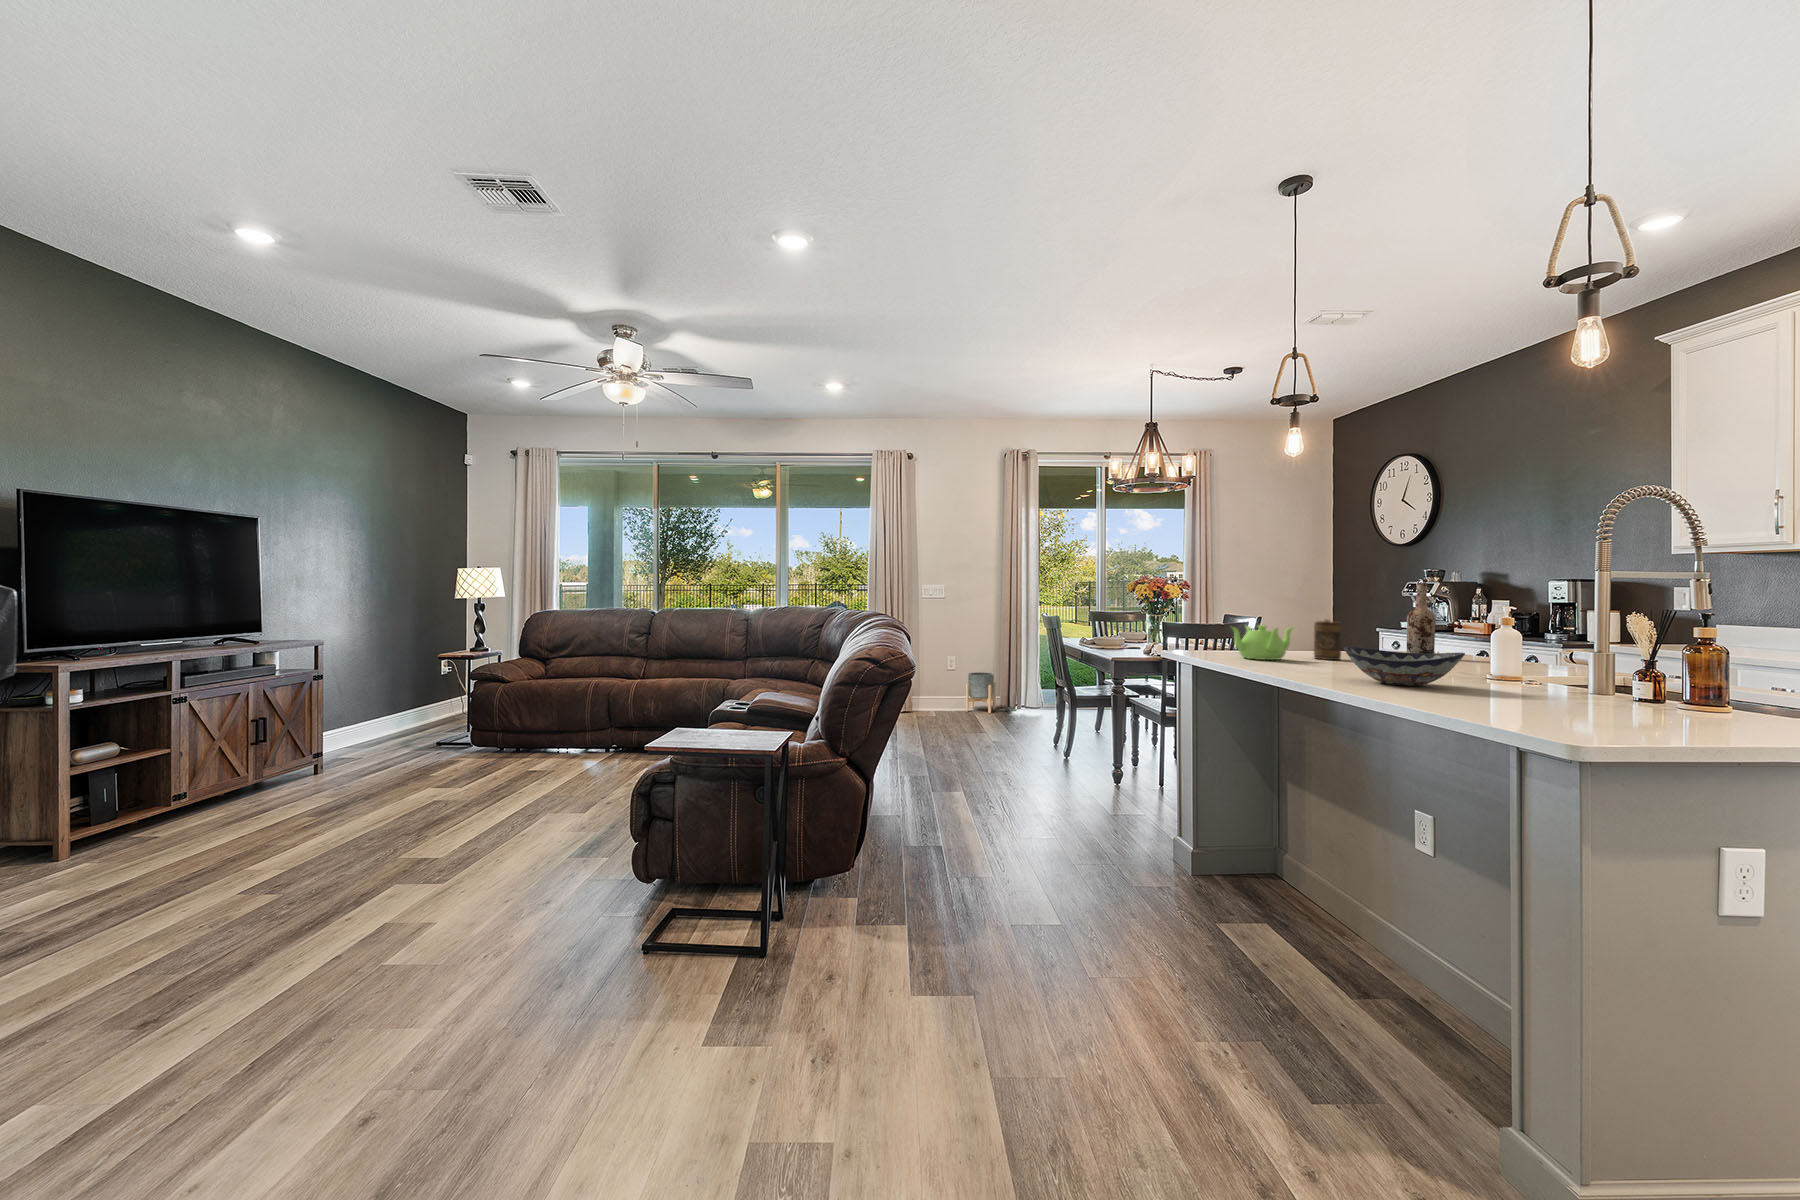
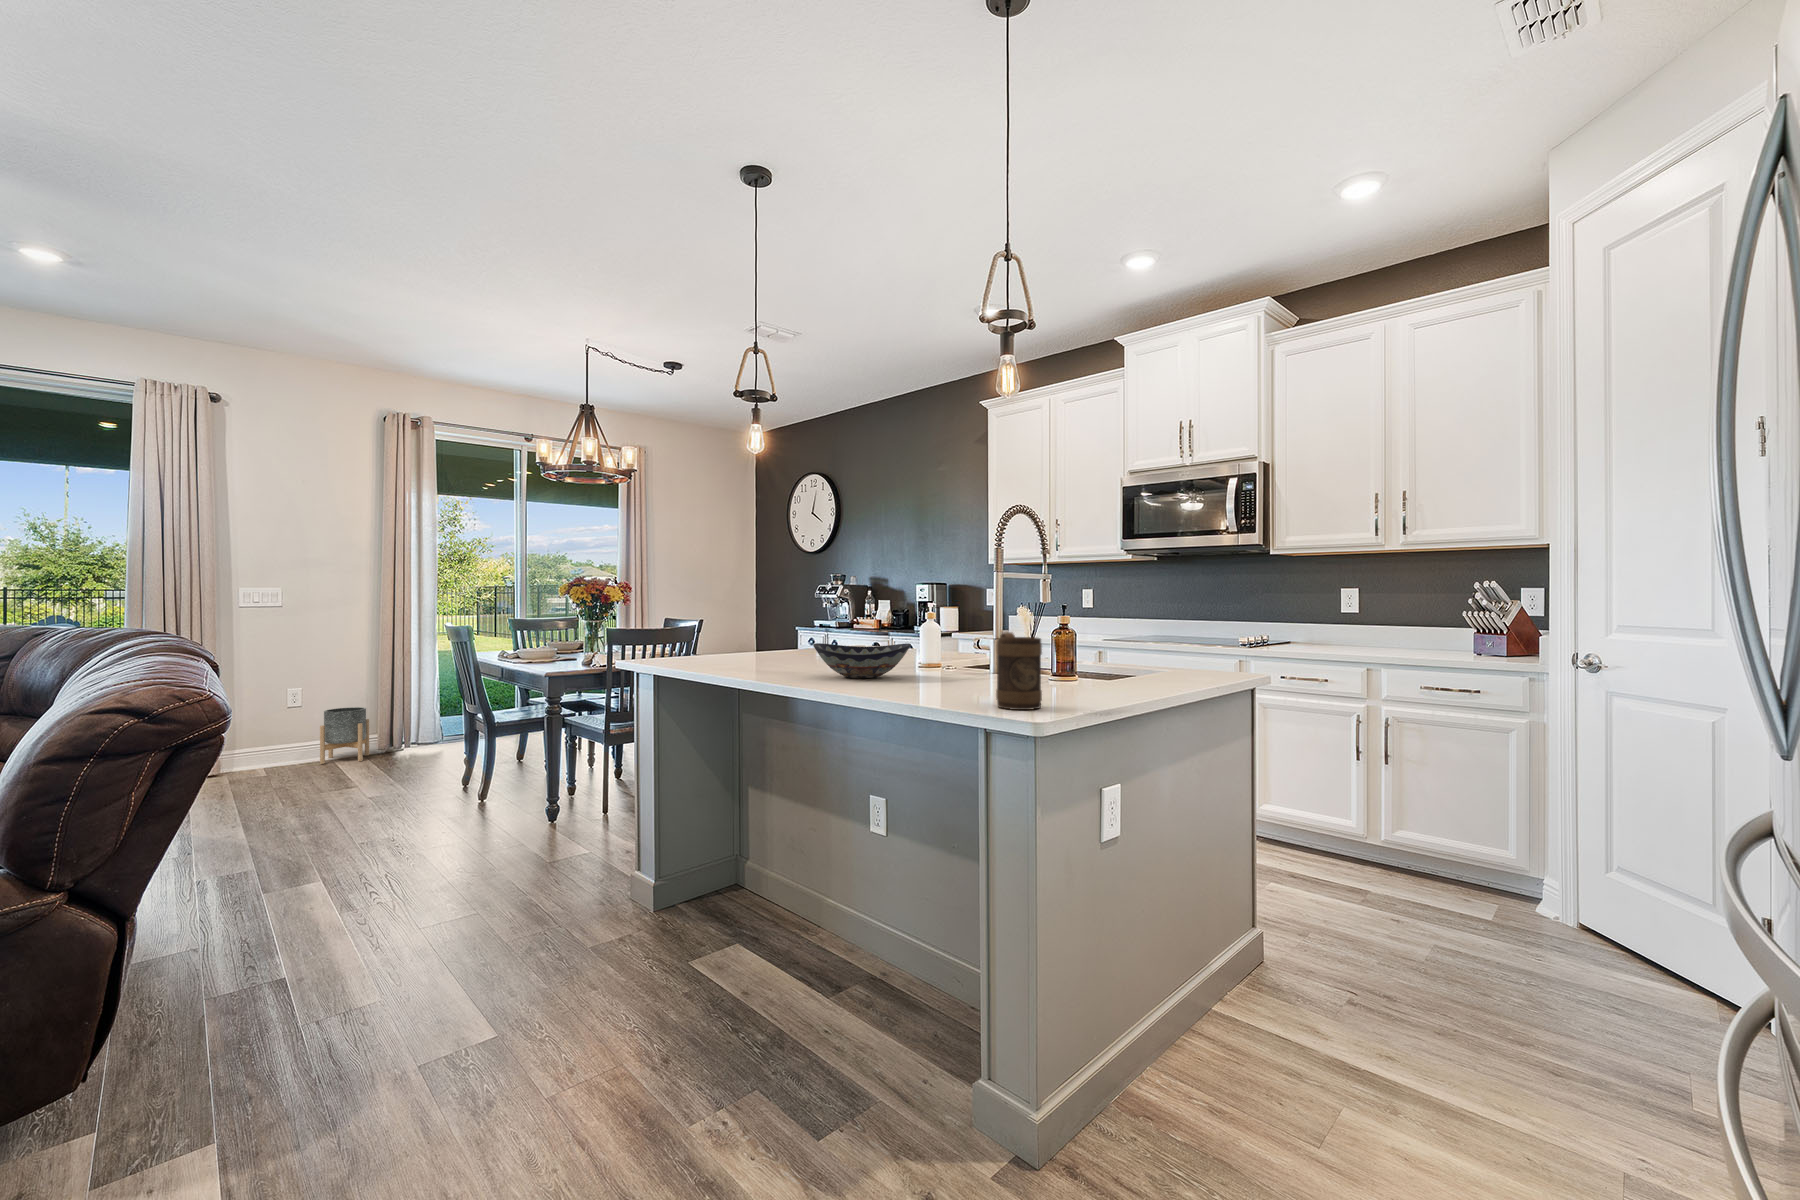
wine bottle: present [1407,583,1436,654] -> none [841,582,862,652]
mug: present [1314,619,1341,660] -> present [996,632,1042,710]
teapot: present [1232,625,1293,660] -> none [692,627,755,663]

